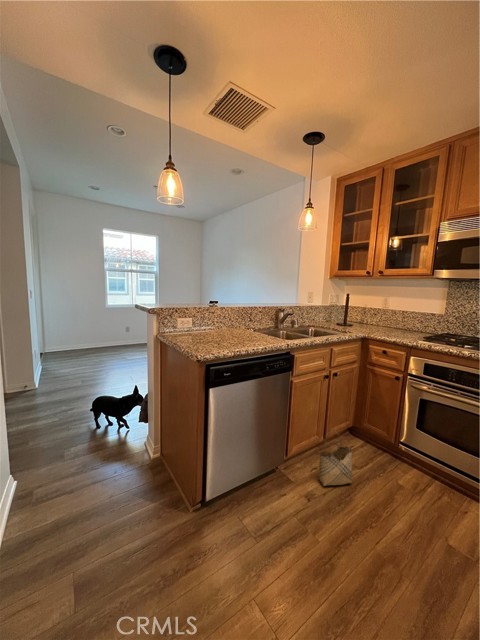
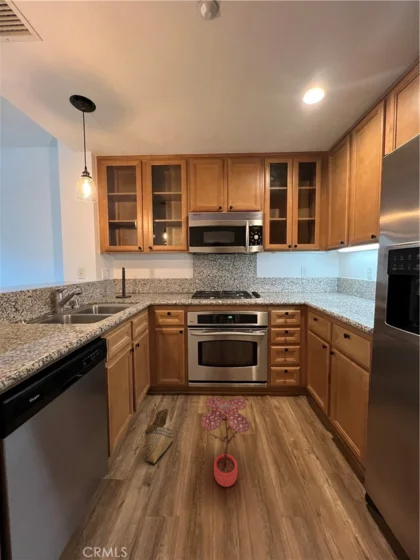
potted plant: none [361,458,442,567] -> present [201,397,249,487]

